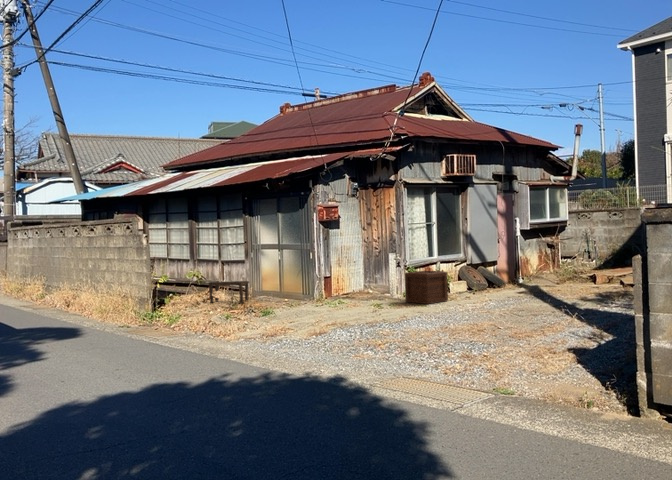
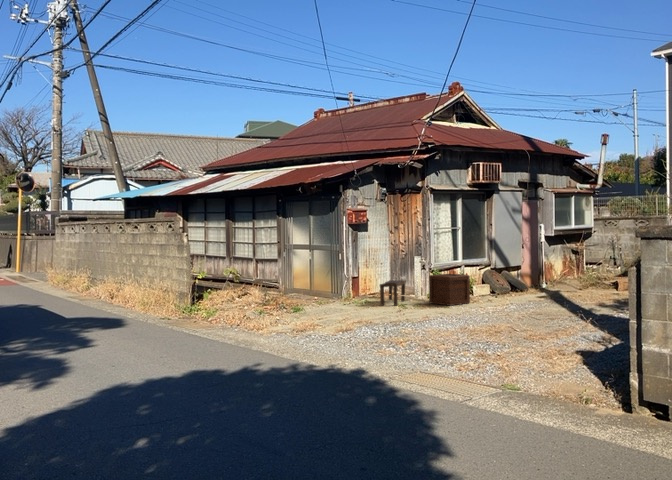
bench: present [209,281,249,303] -> present [380,280,406,305]

